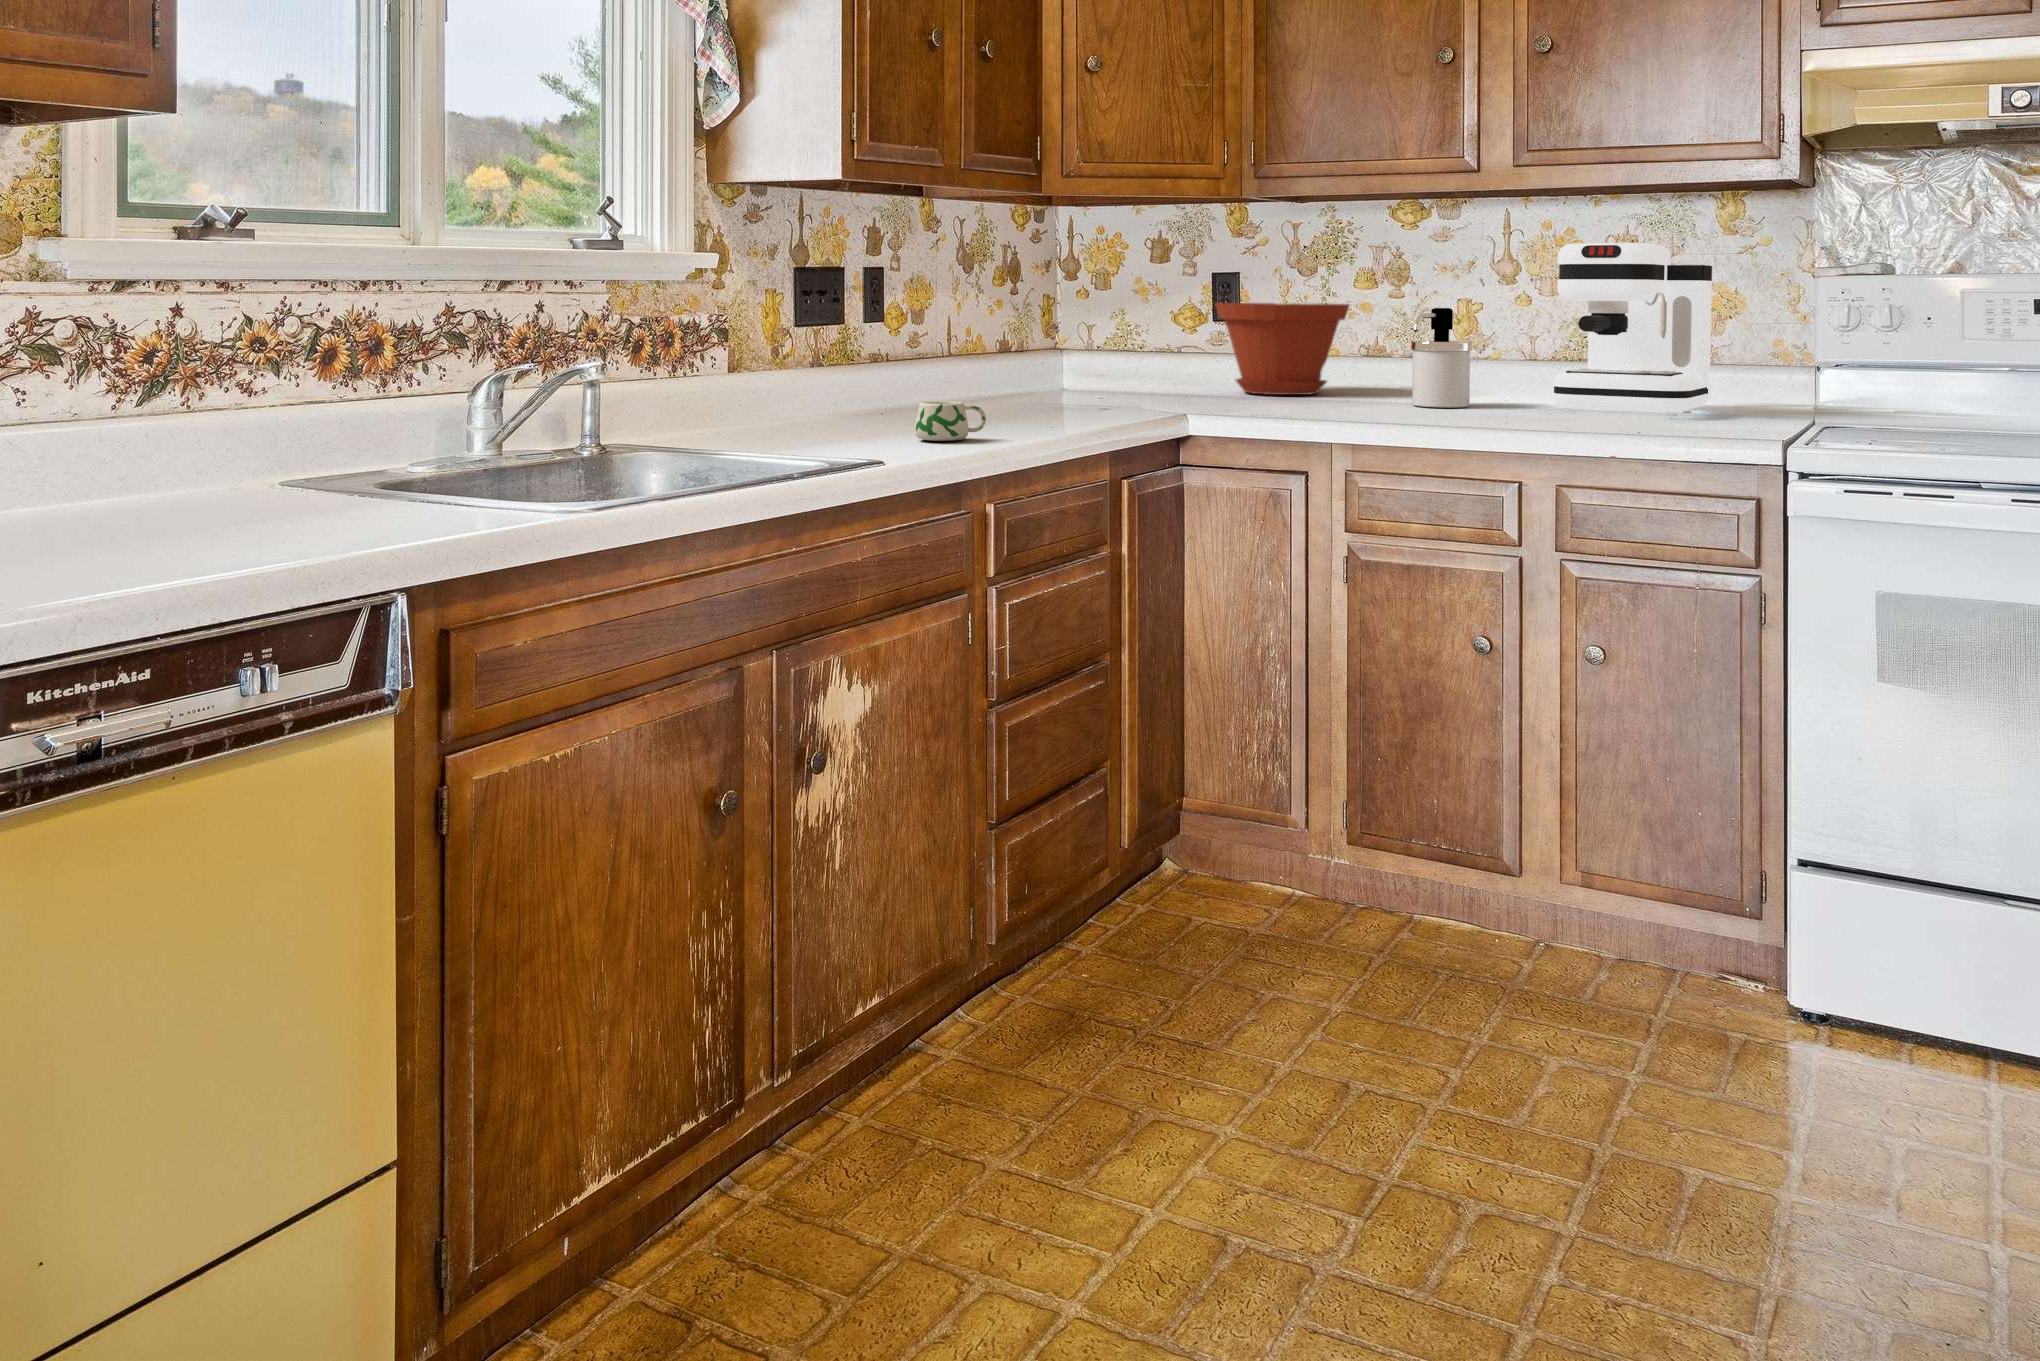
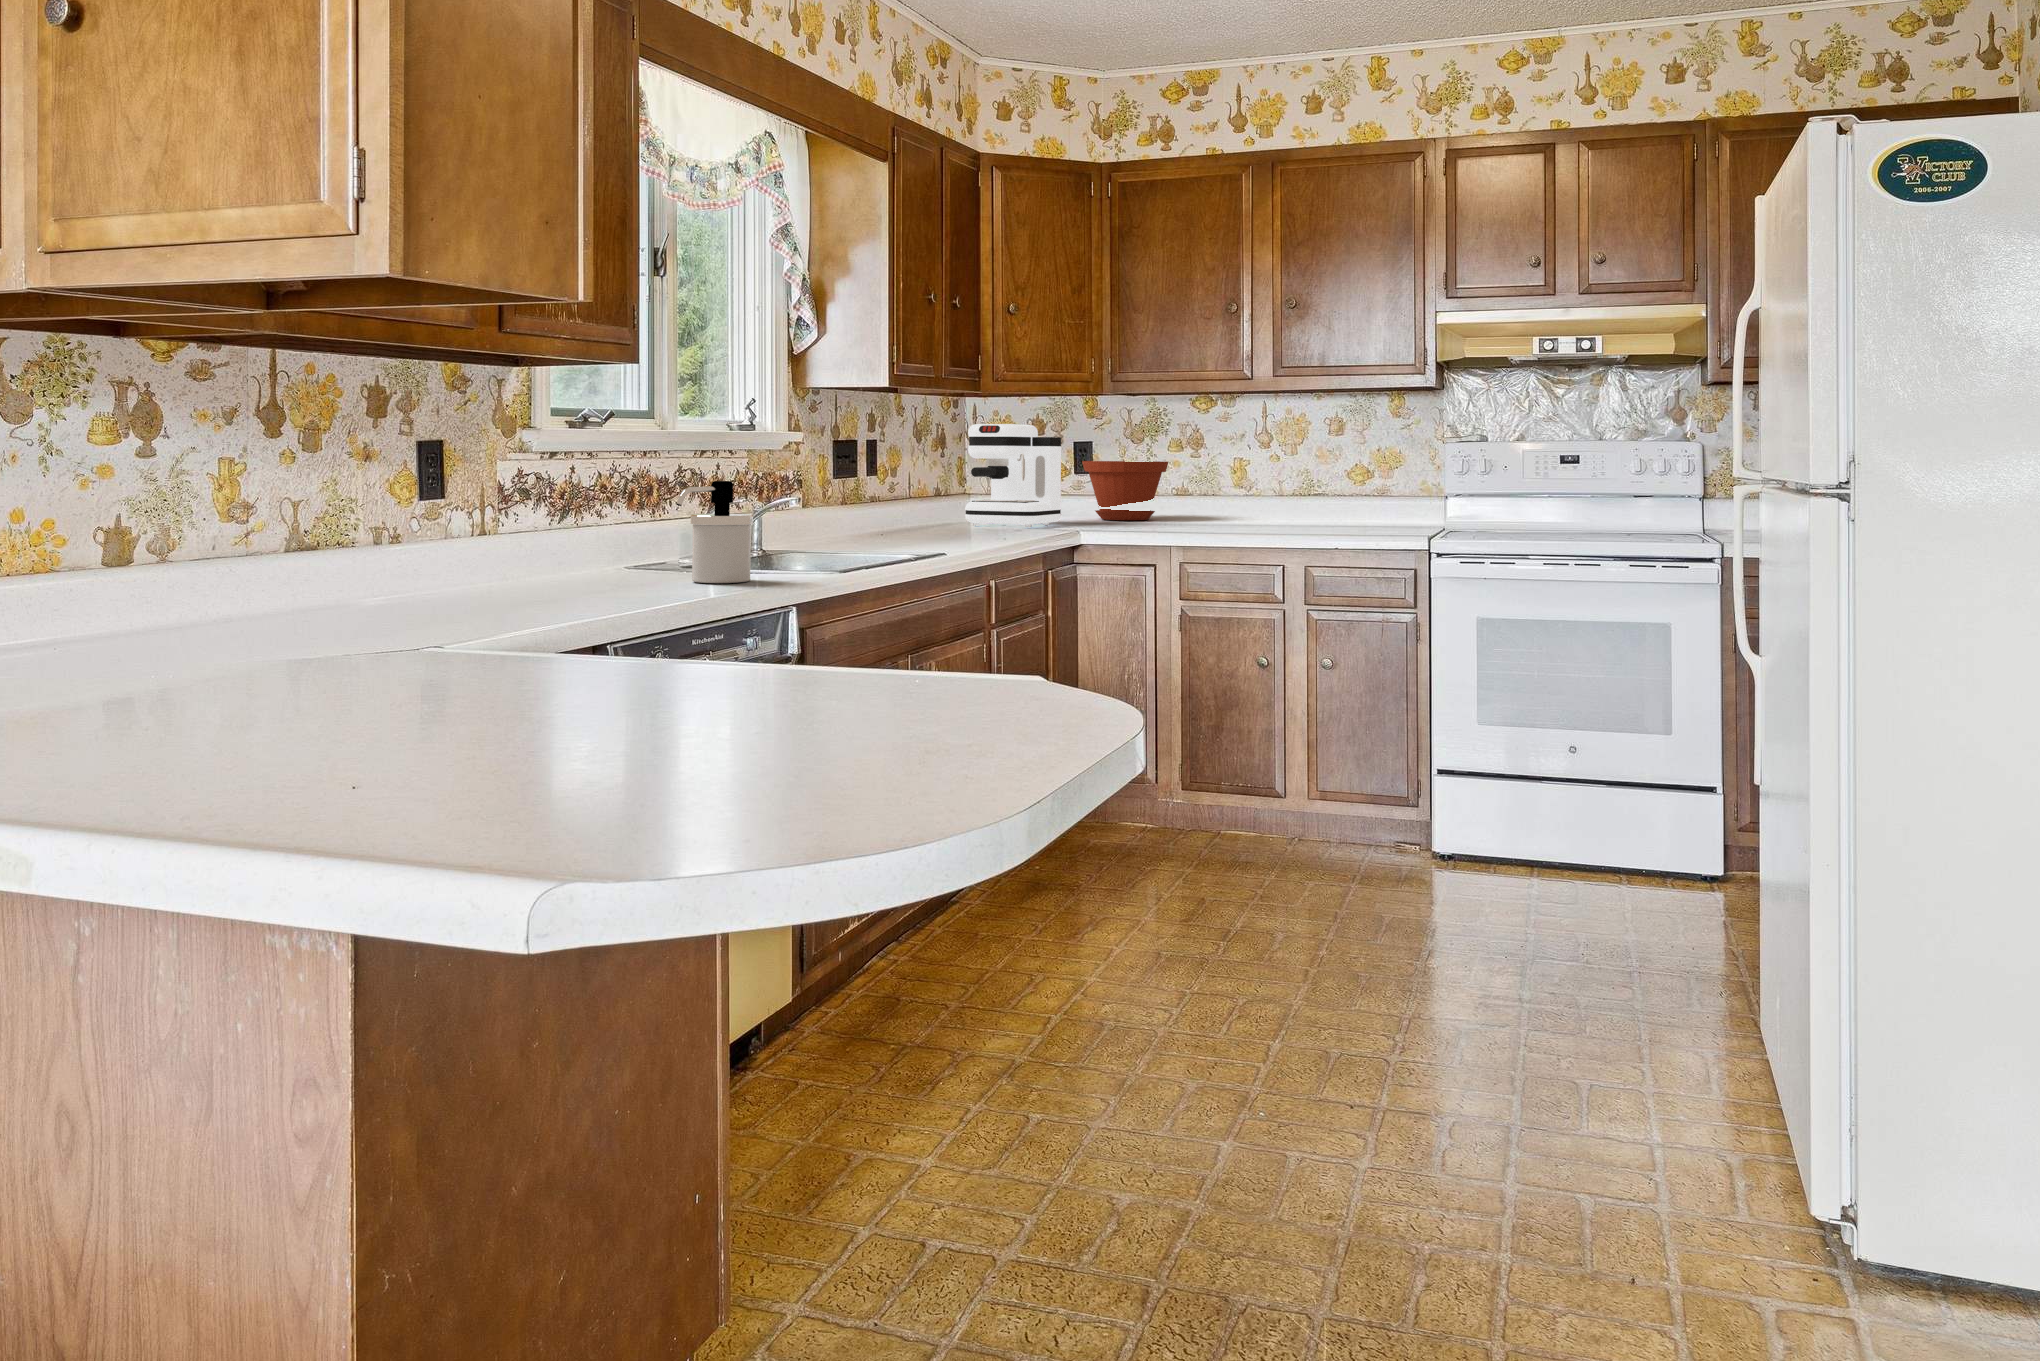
coffee maker: present [1553,243,1712,416] -> present [965,424,1061,527]
soap dispenser: present [1411,308,1473,408] -> present [677,481,753,583]
mug: present [915,401,986,441] -> none [933,521,974,544]

